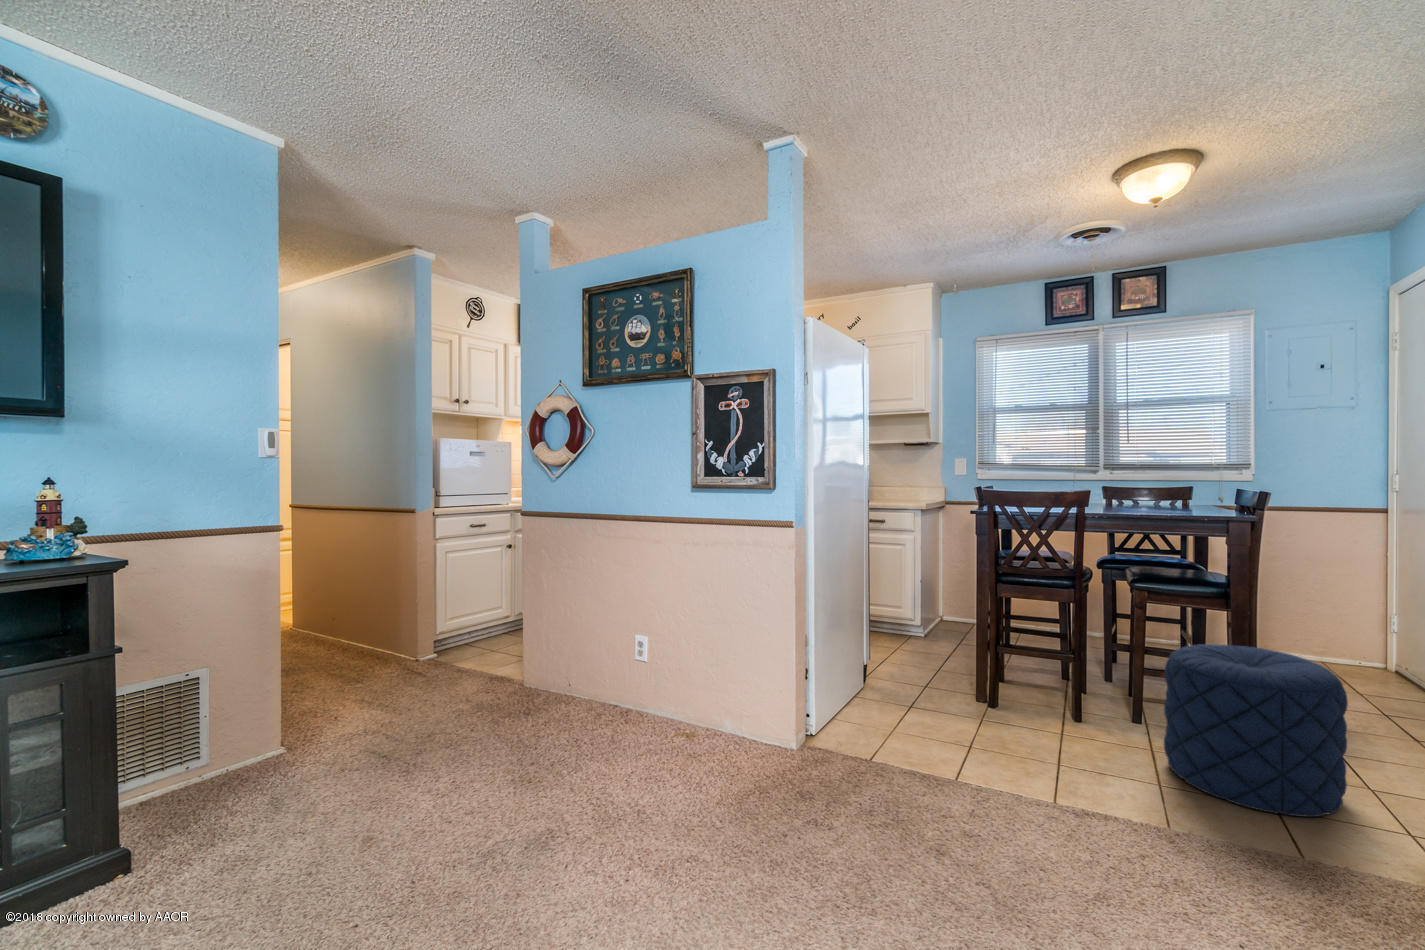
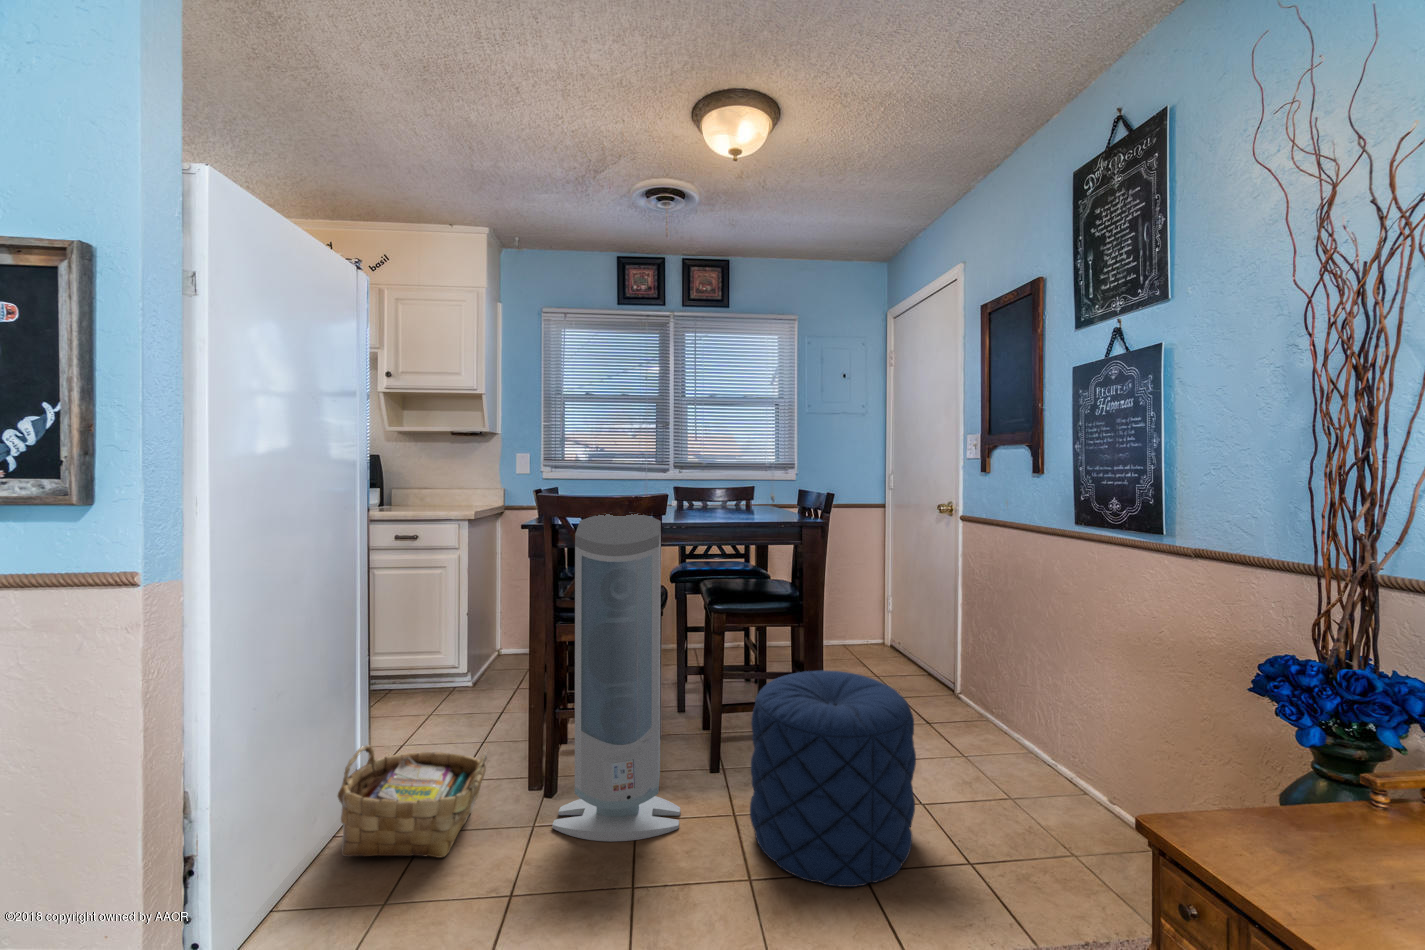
air purifier: none [994,503,1100,745] -> present [552,513,680,841]
woven basket: none [859,642,947,716] -> present [338,745,487,857]

